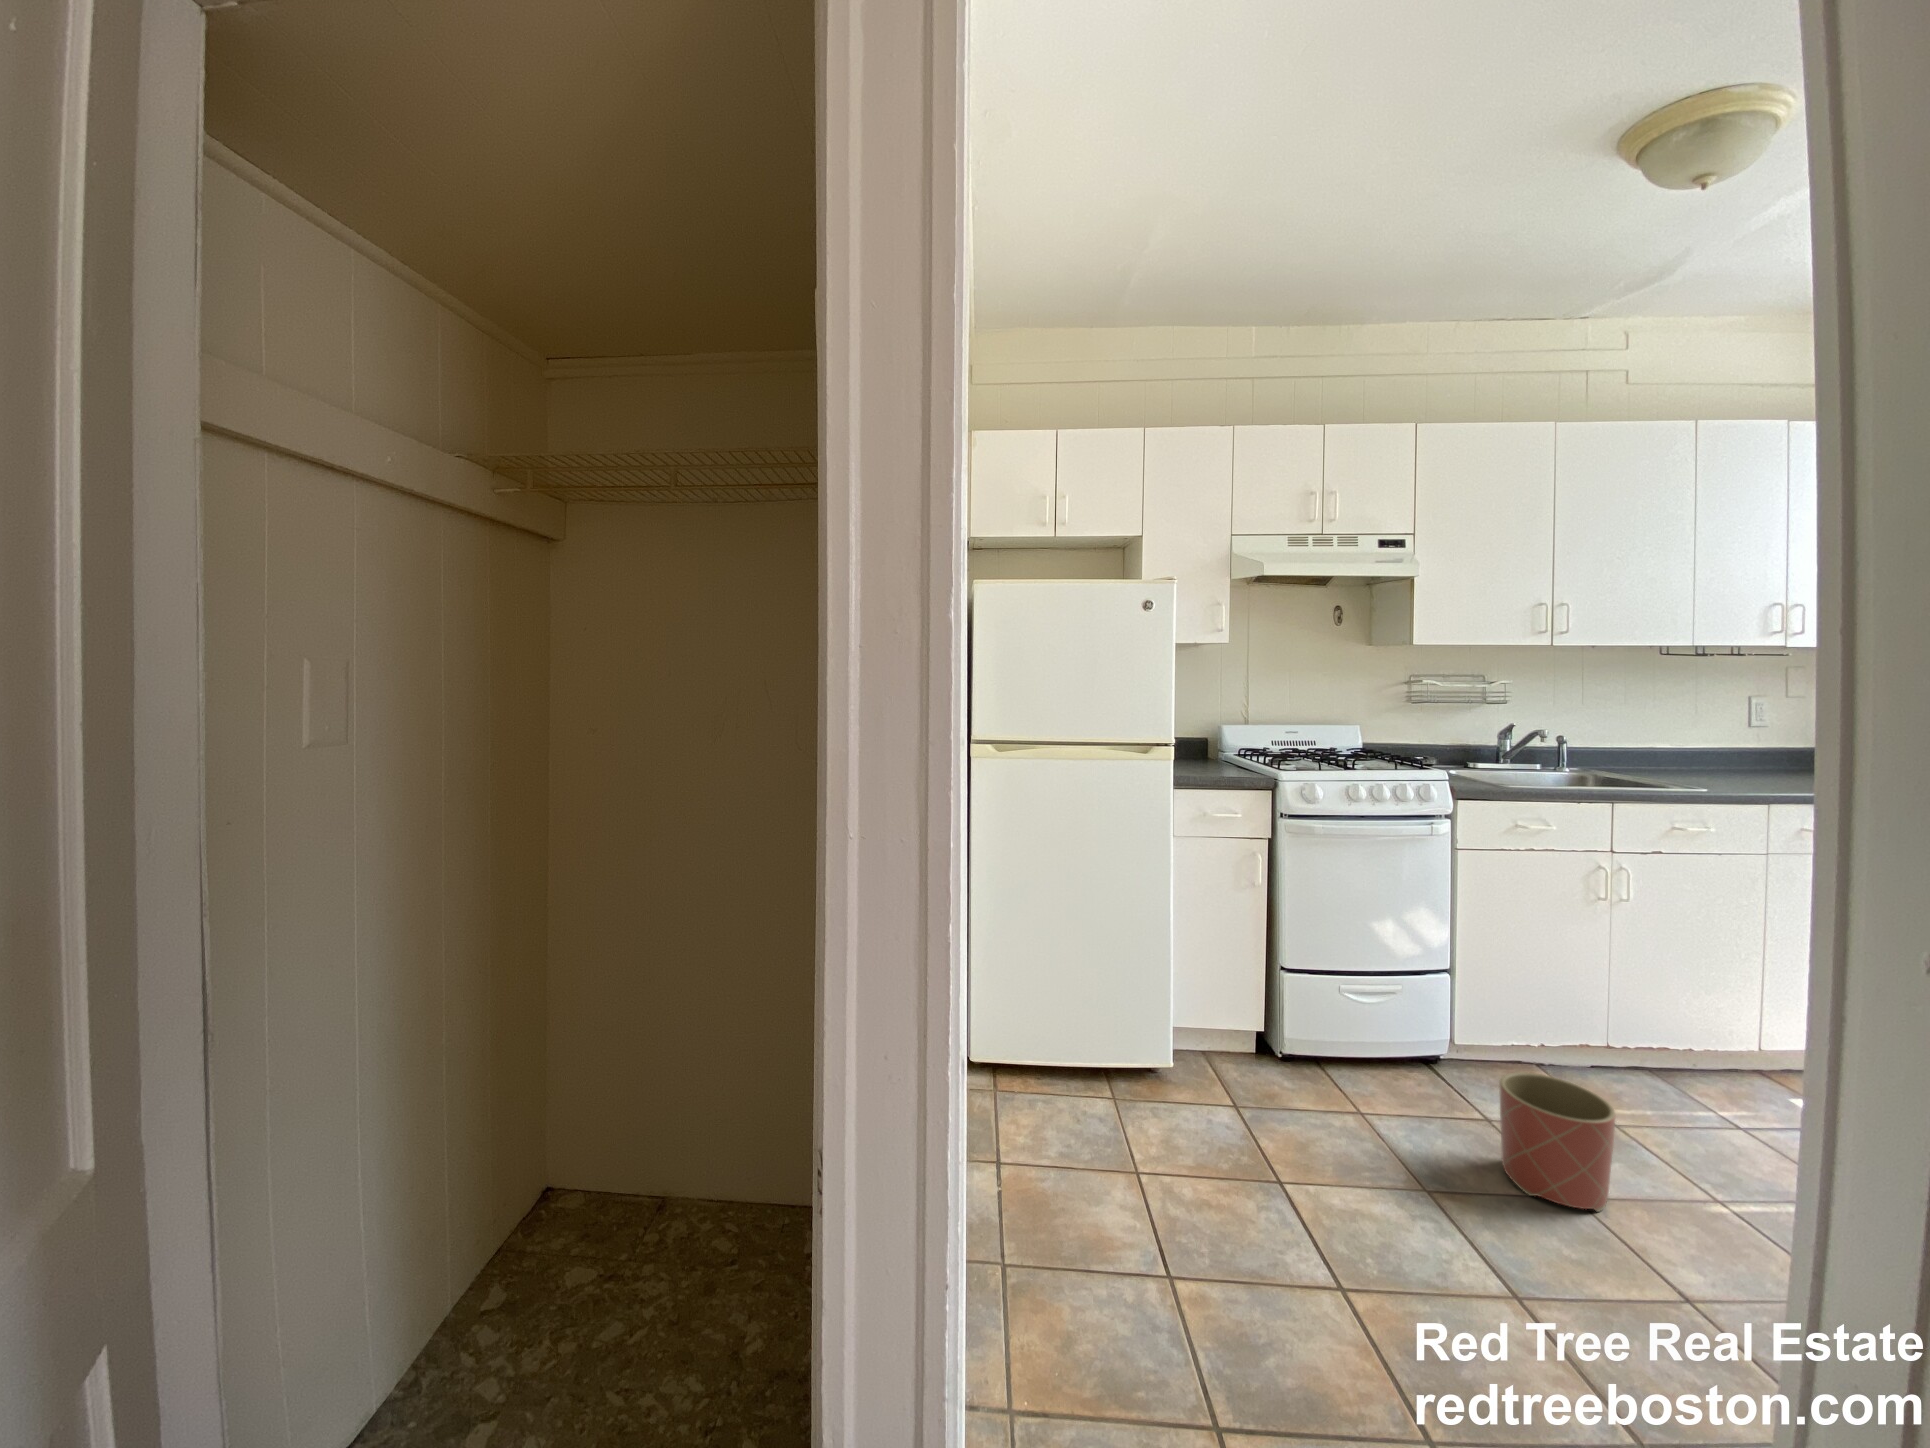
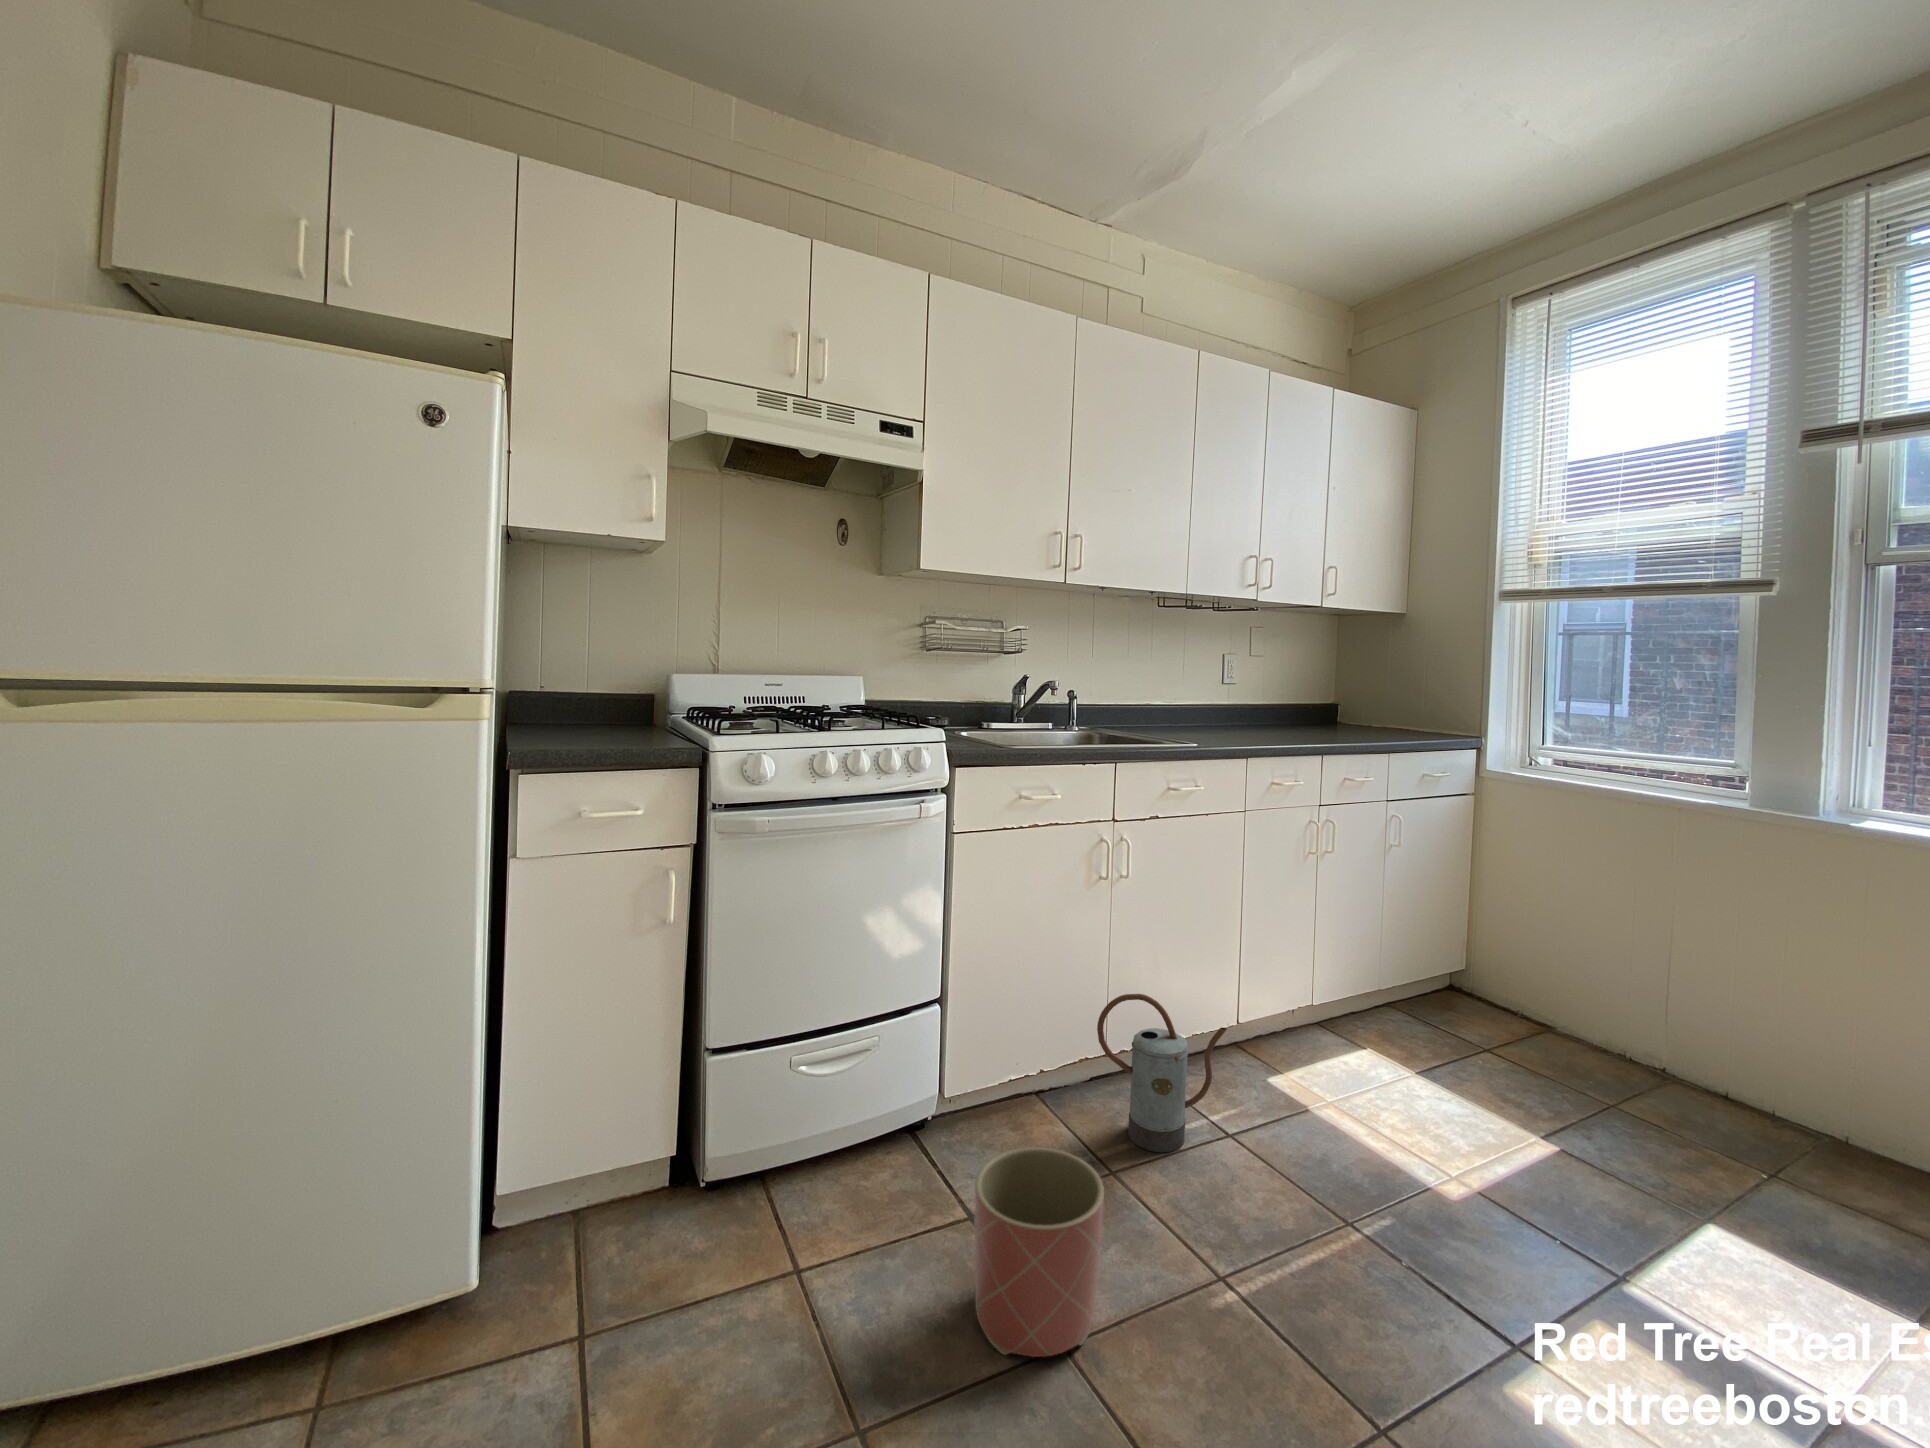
watering can: none [1601,995,1753,1134] -> present [1097,994,1227,1153]

